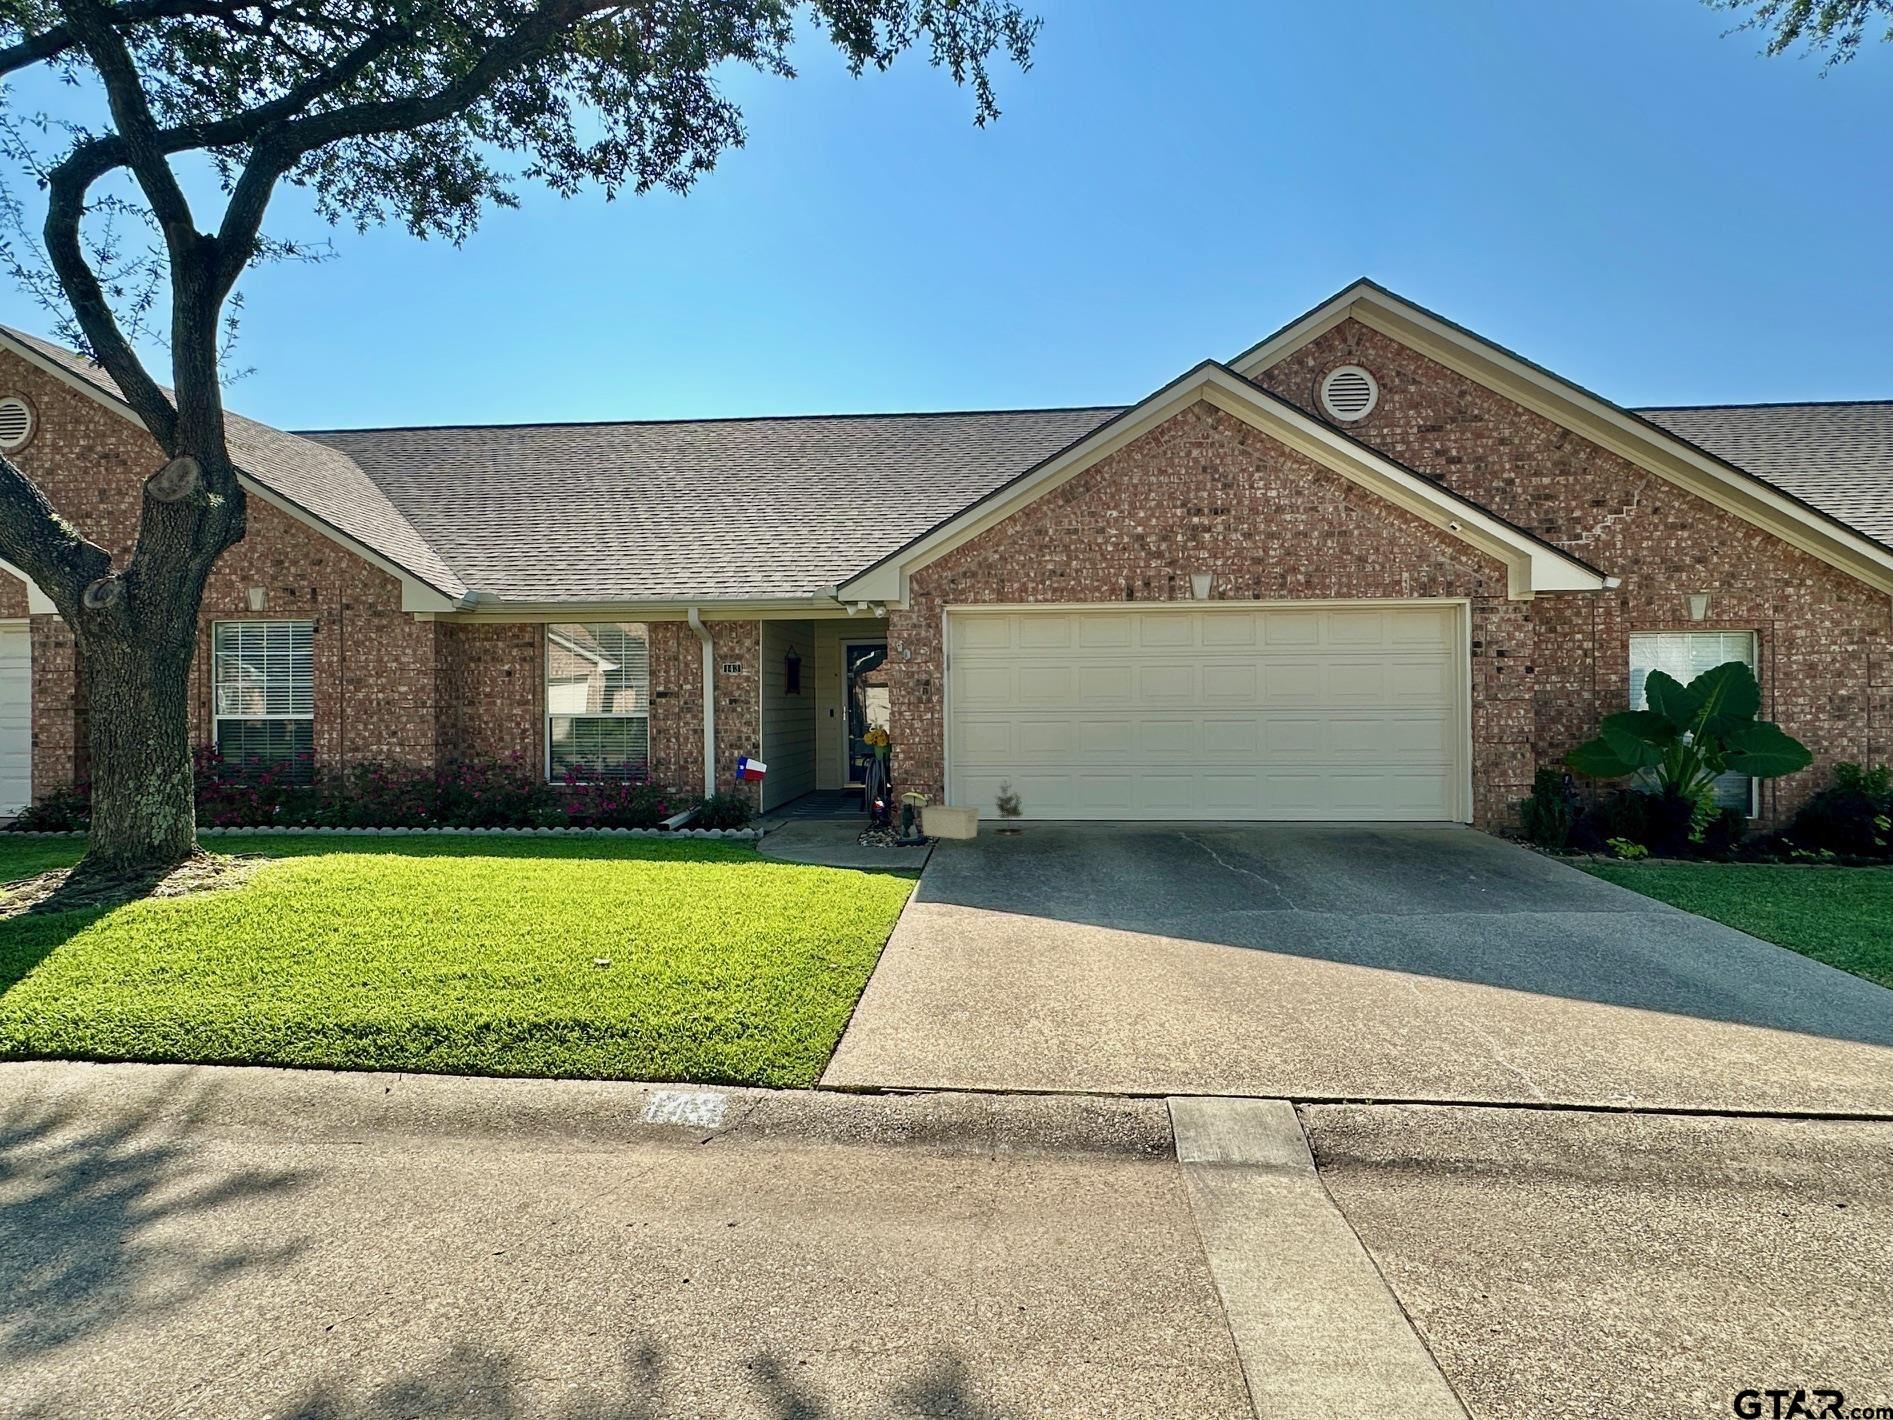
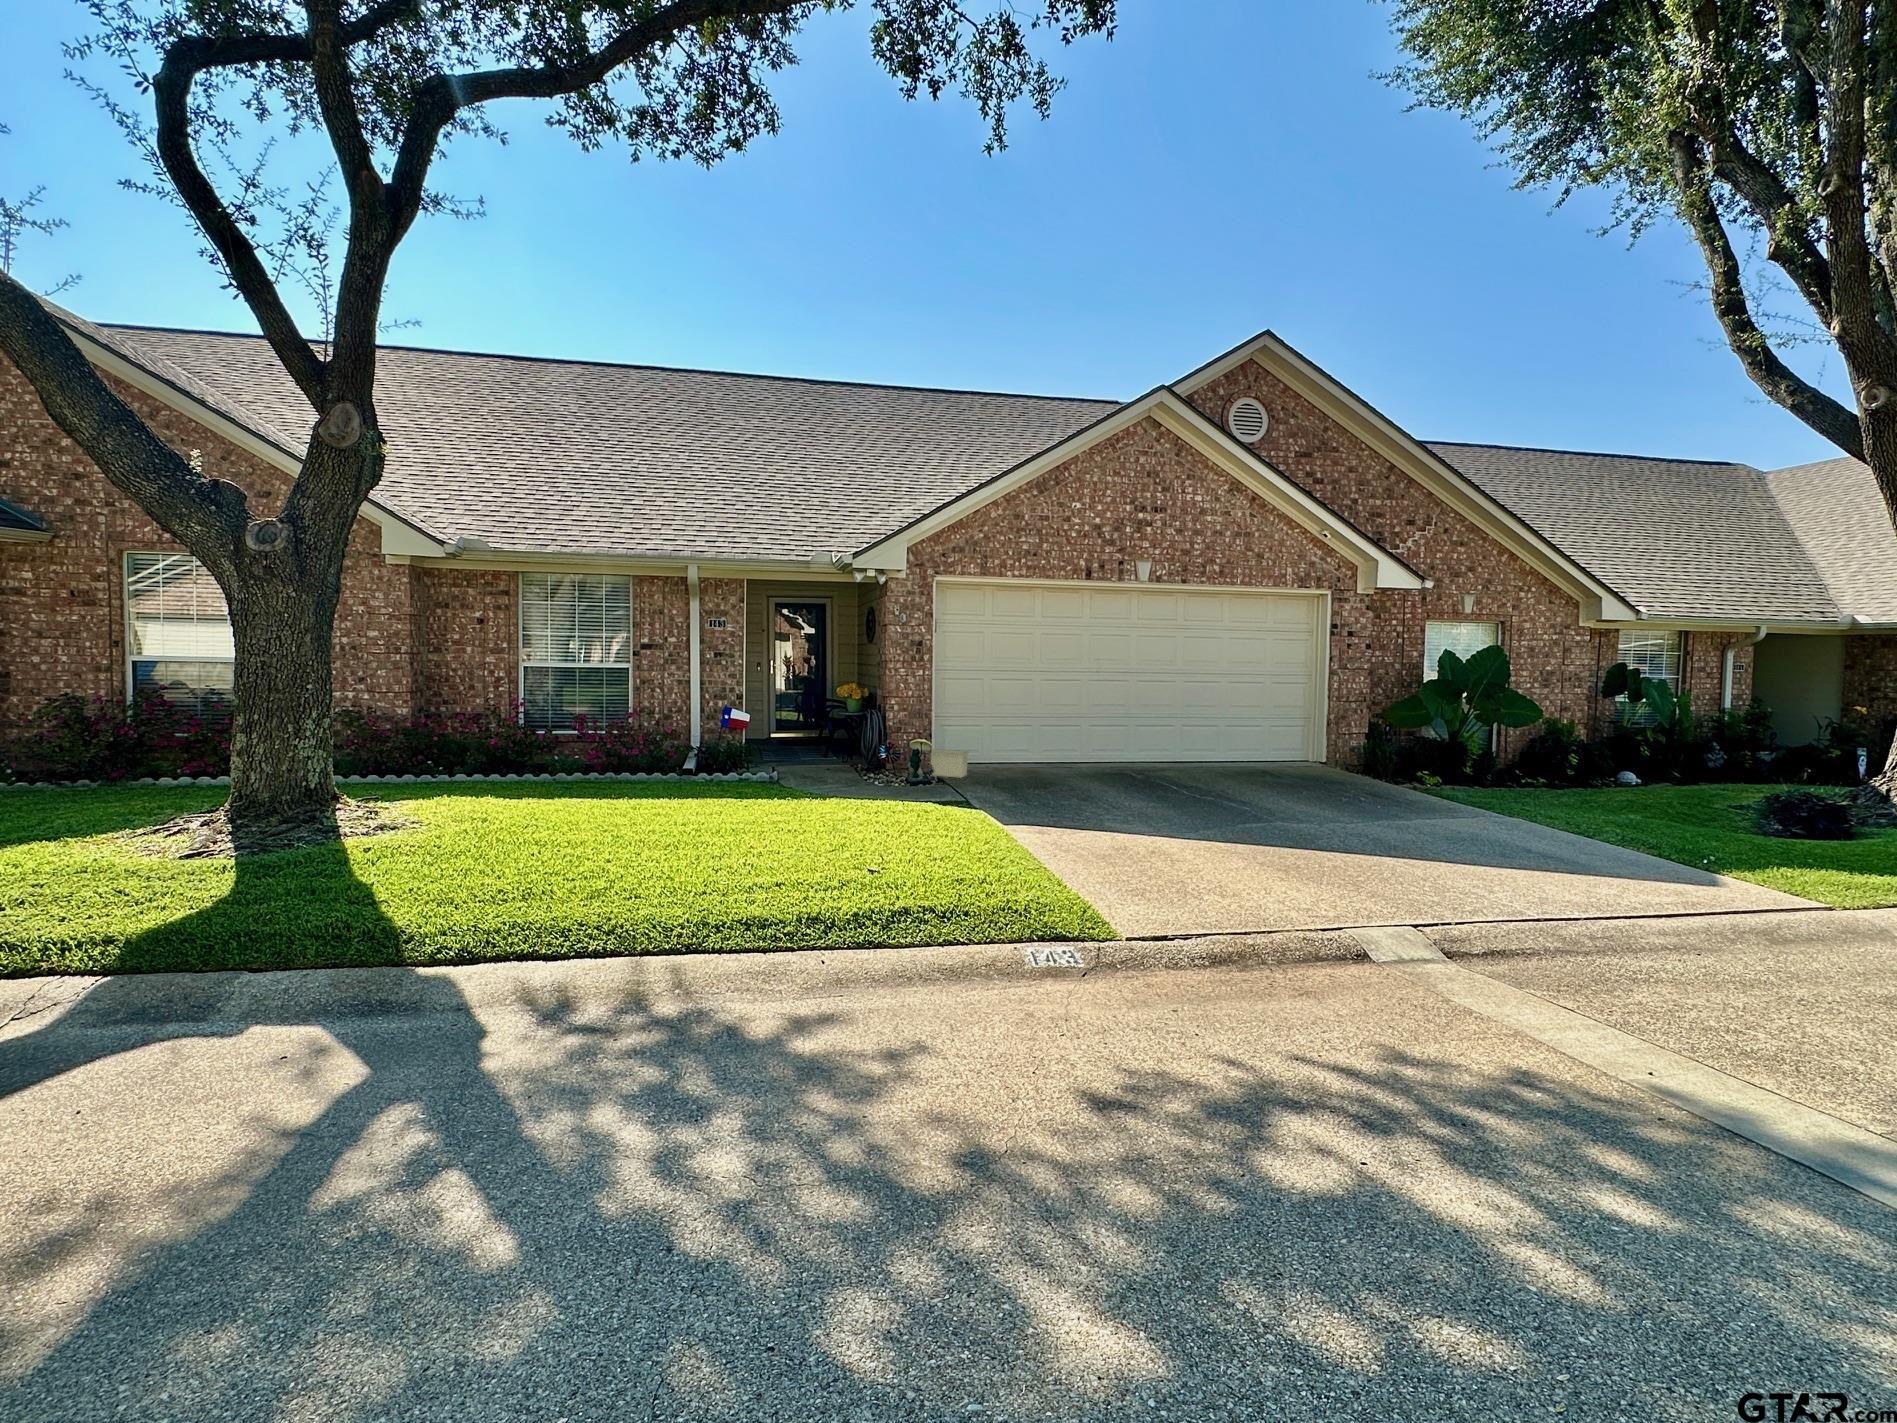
potted tree: present [994,785,1023,835] -> none [973,726,1000,774]

